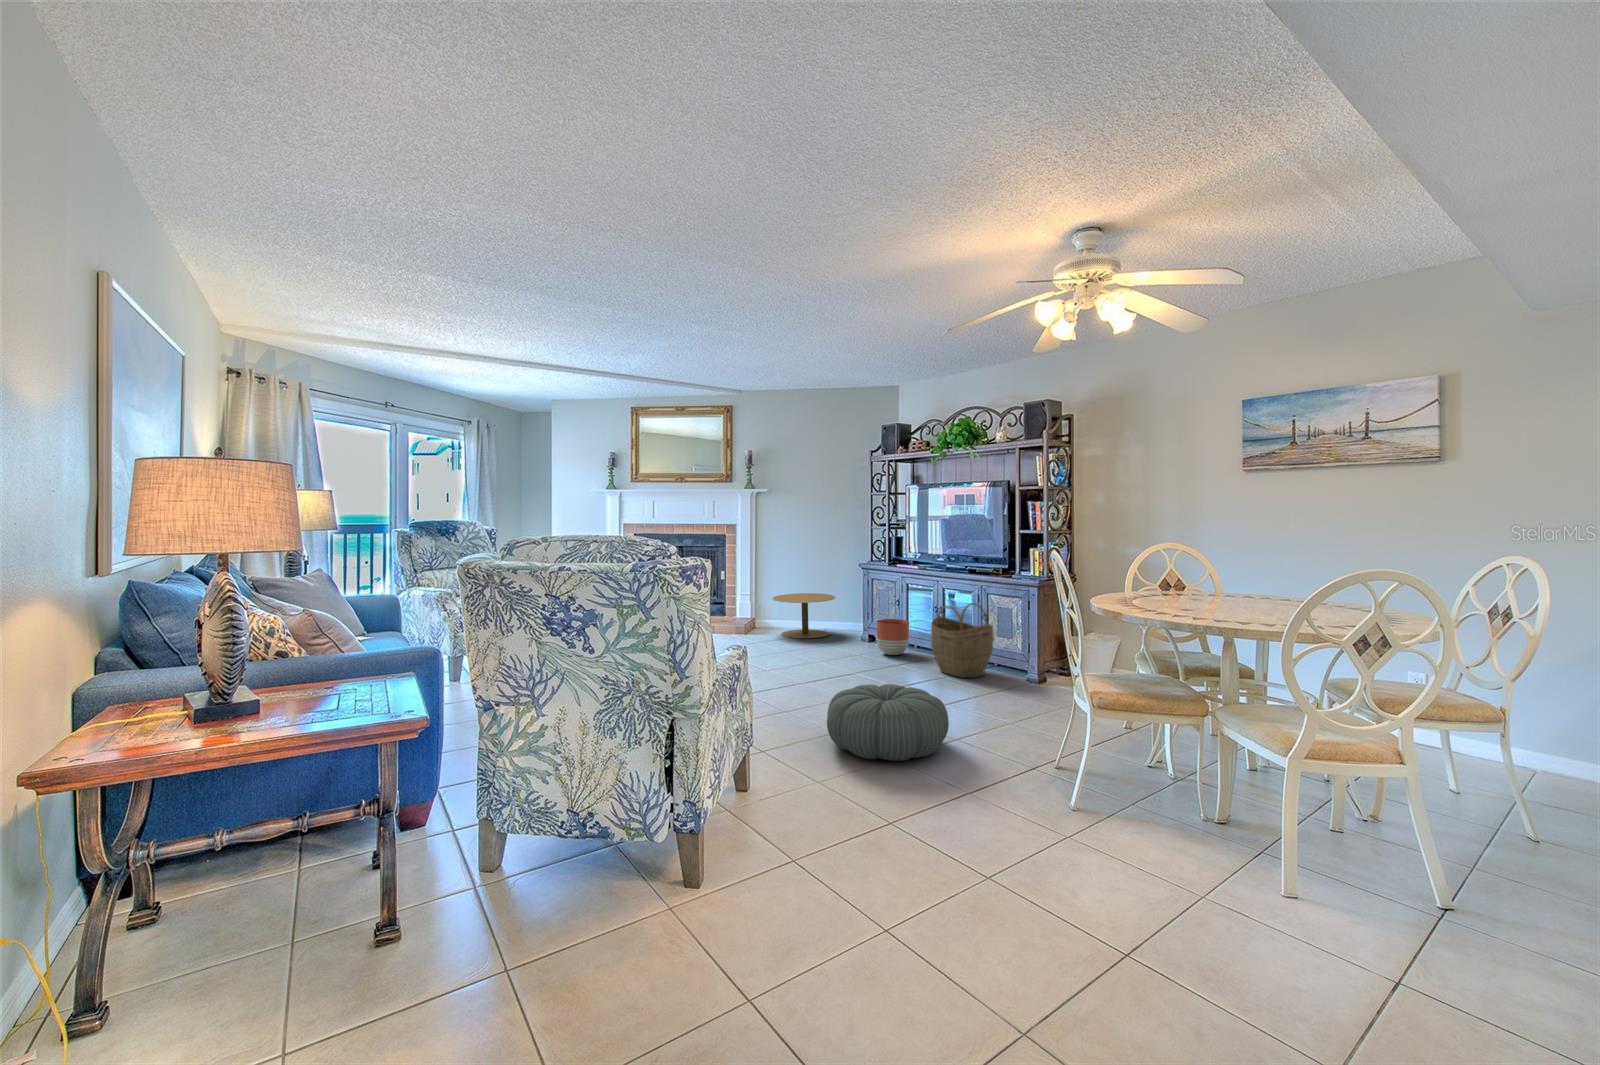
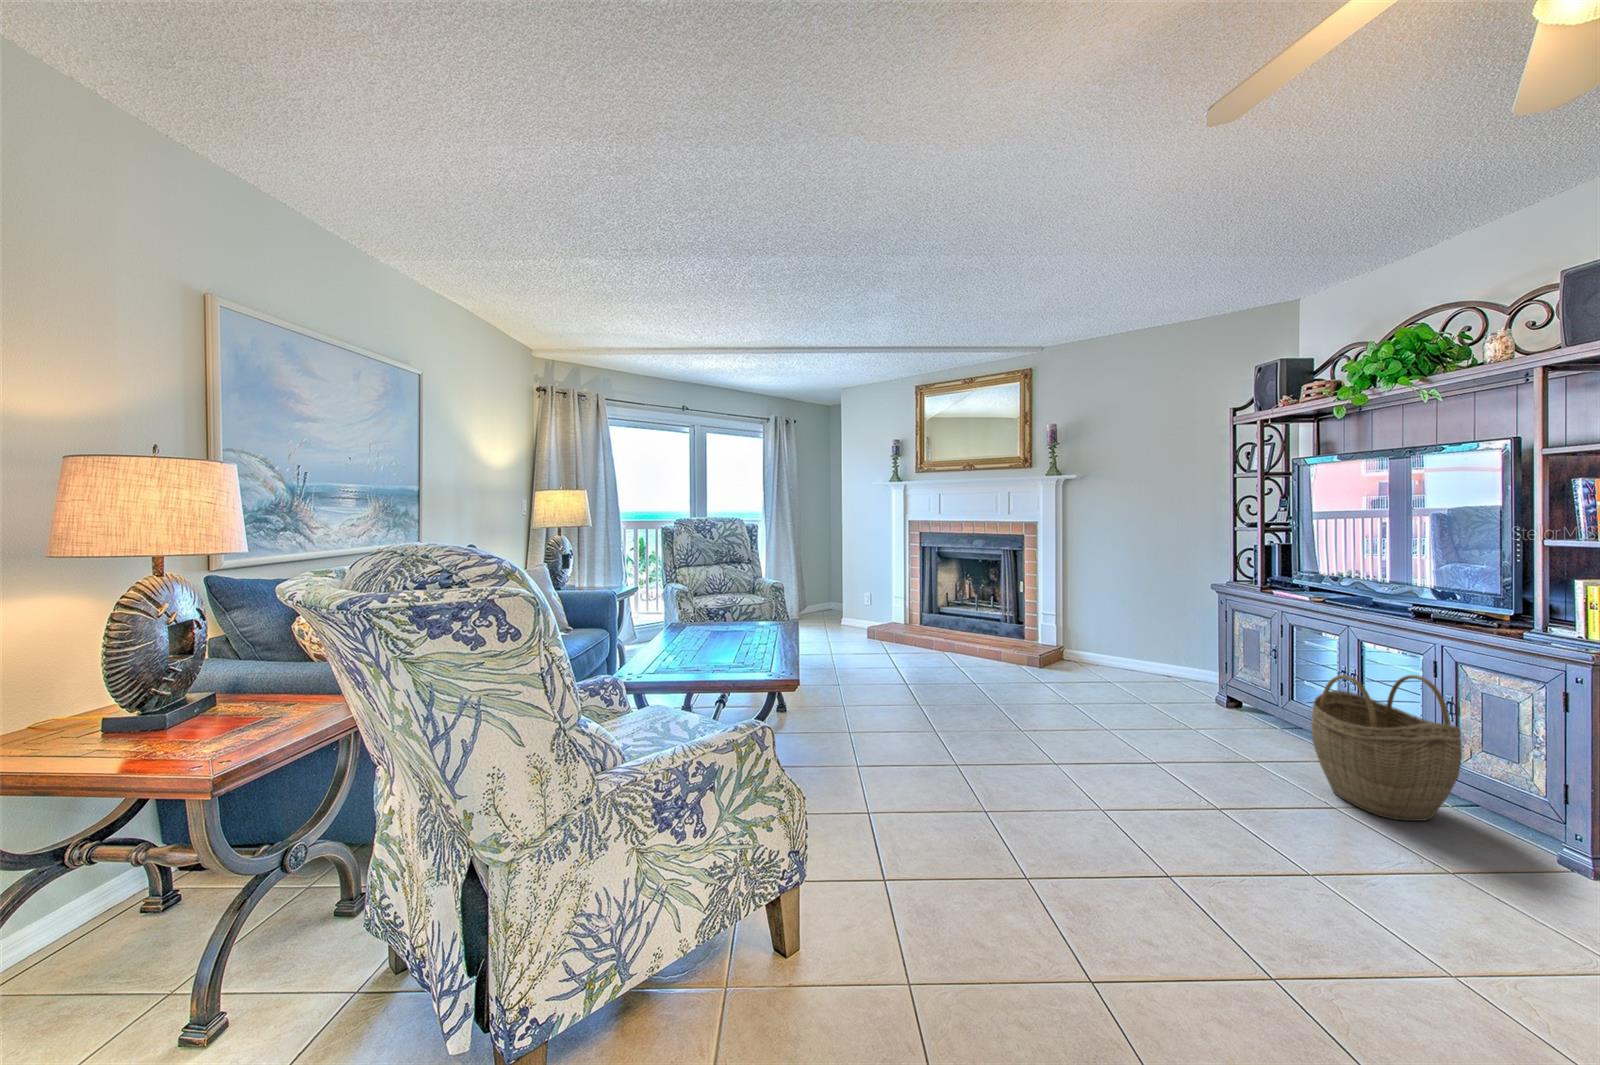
side table: present [773,593,835,638] -> none [1076,619,1175,686]
planter: present [876,619,909,655] -> none [1223,677,1287,739]
pouf: present [827,684,949,761] -> none [982,805,1234,994]

